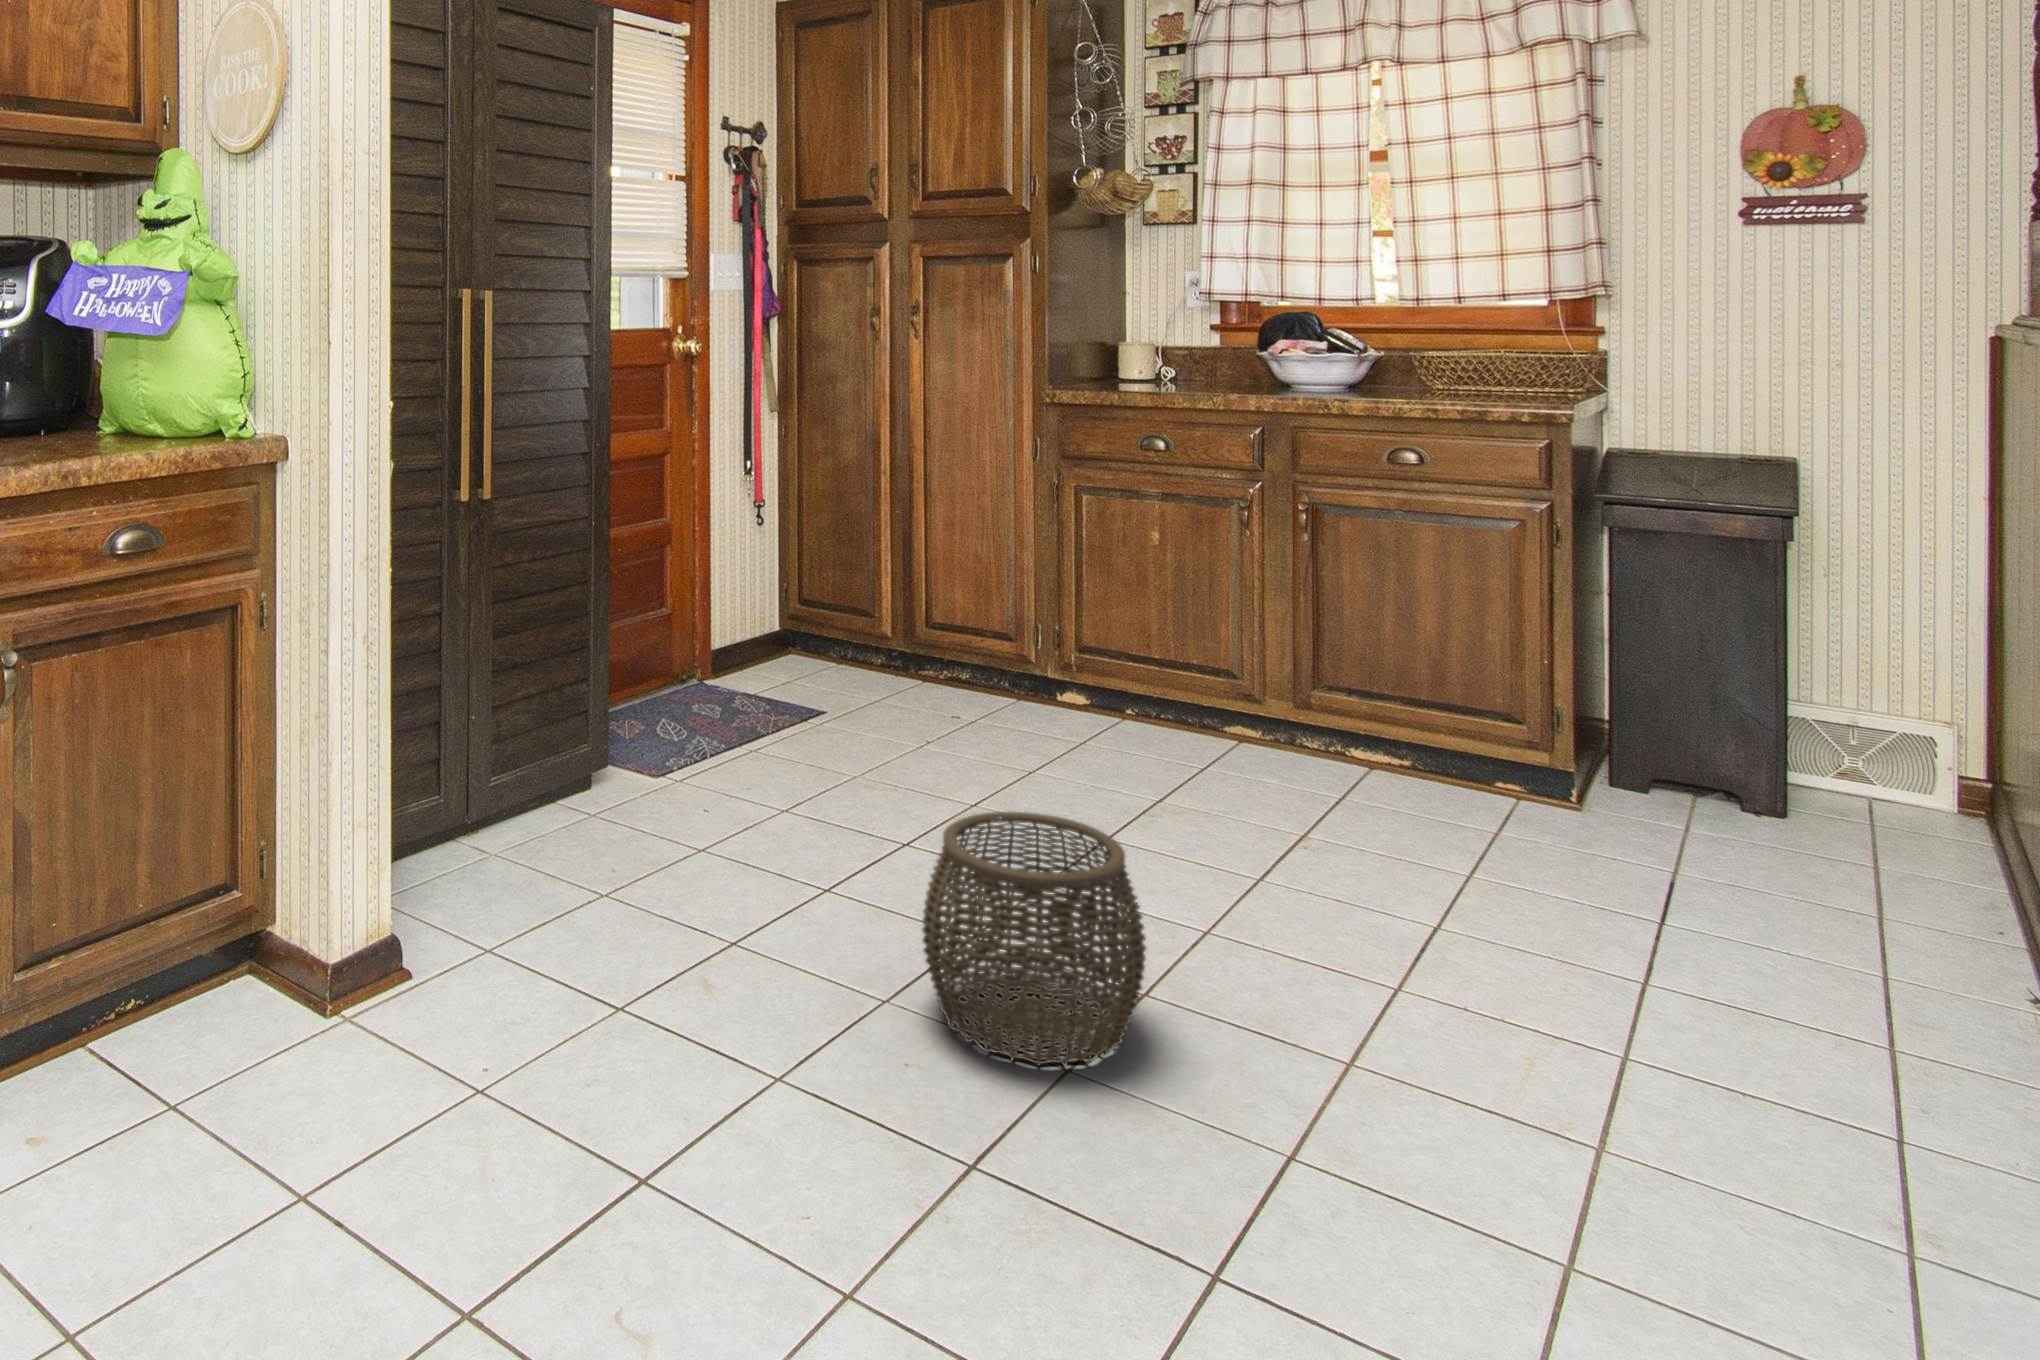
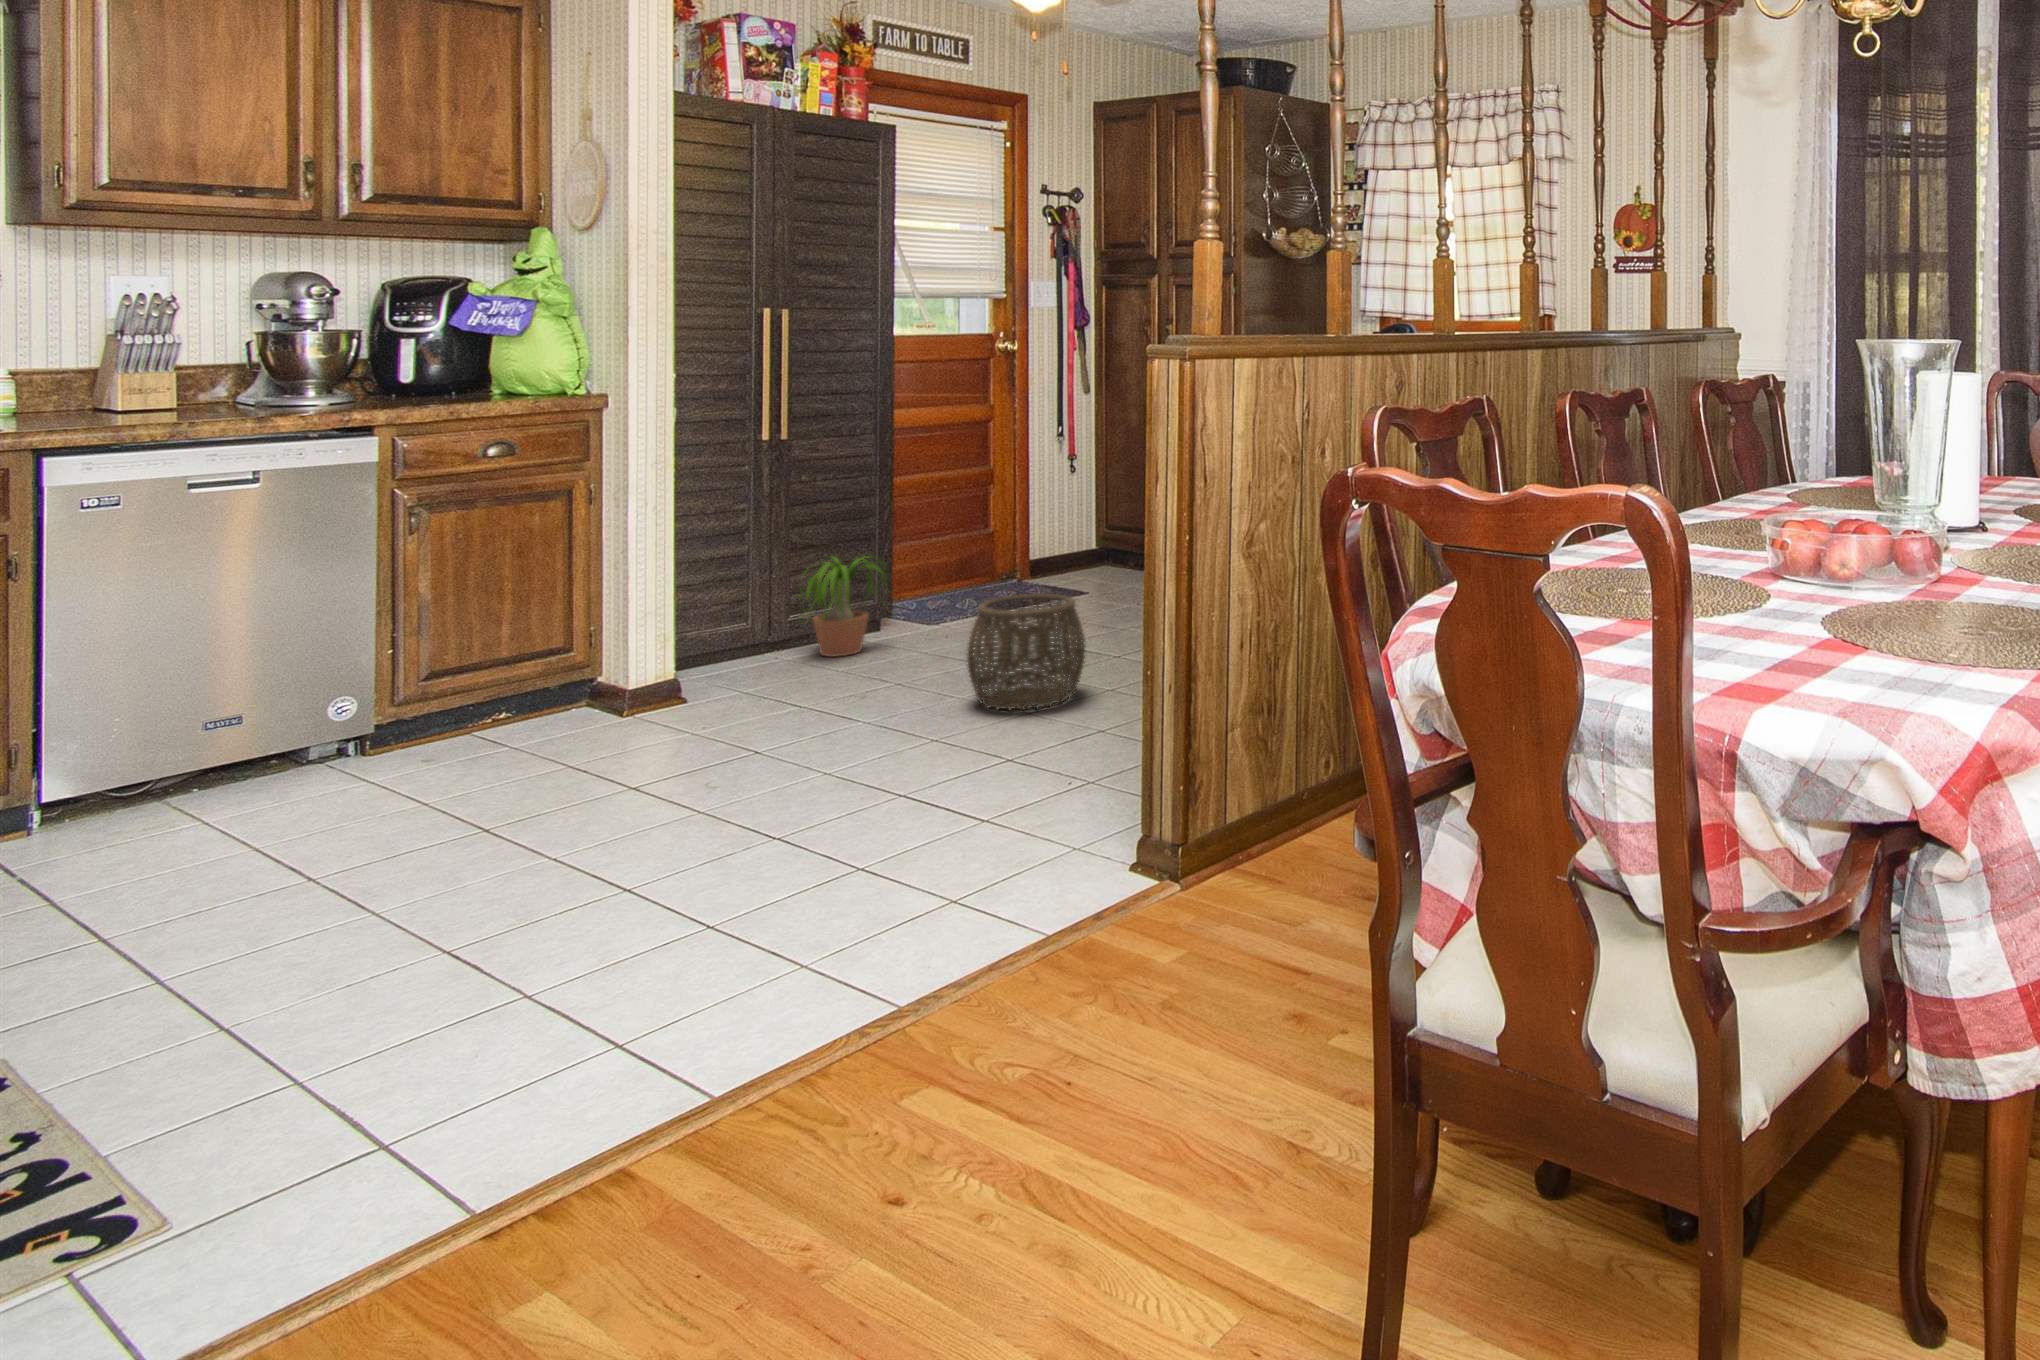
potted plant: none [499,692,671,863] -> present [800,557,887,657]

